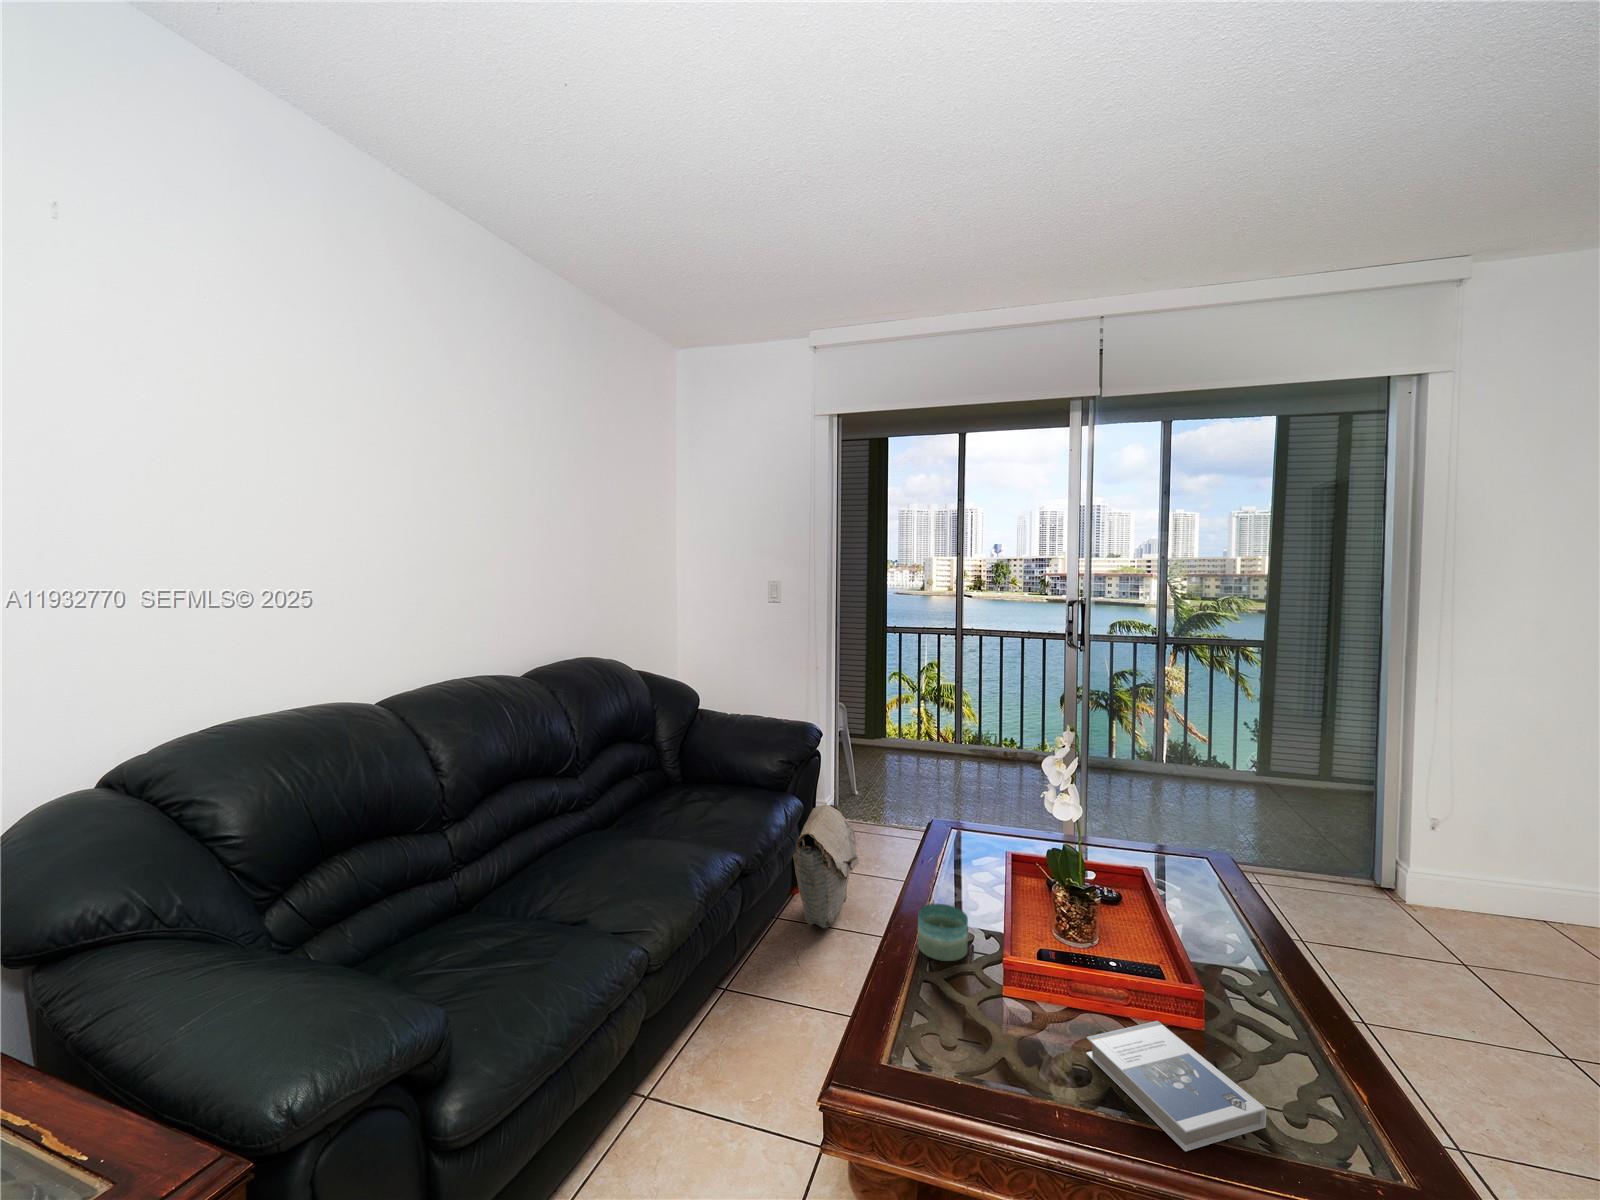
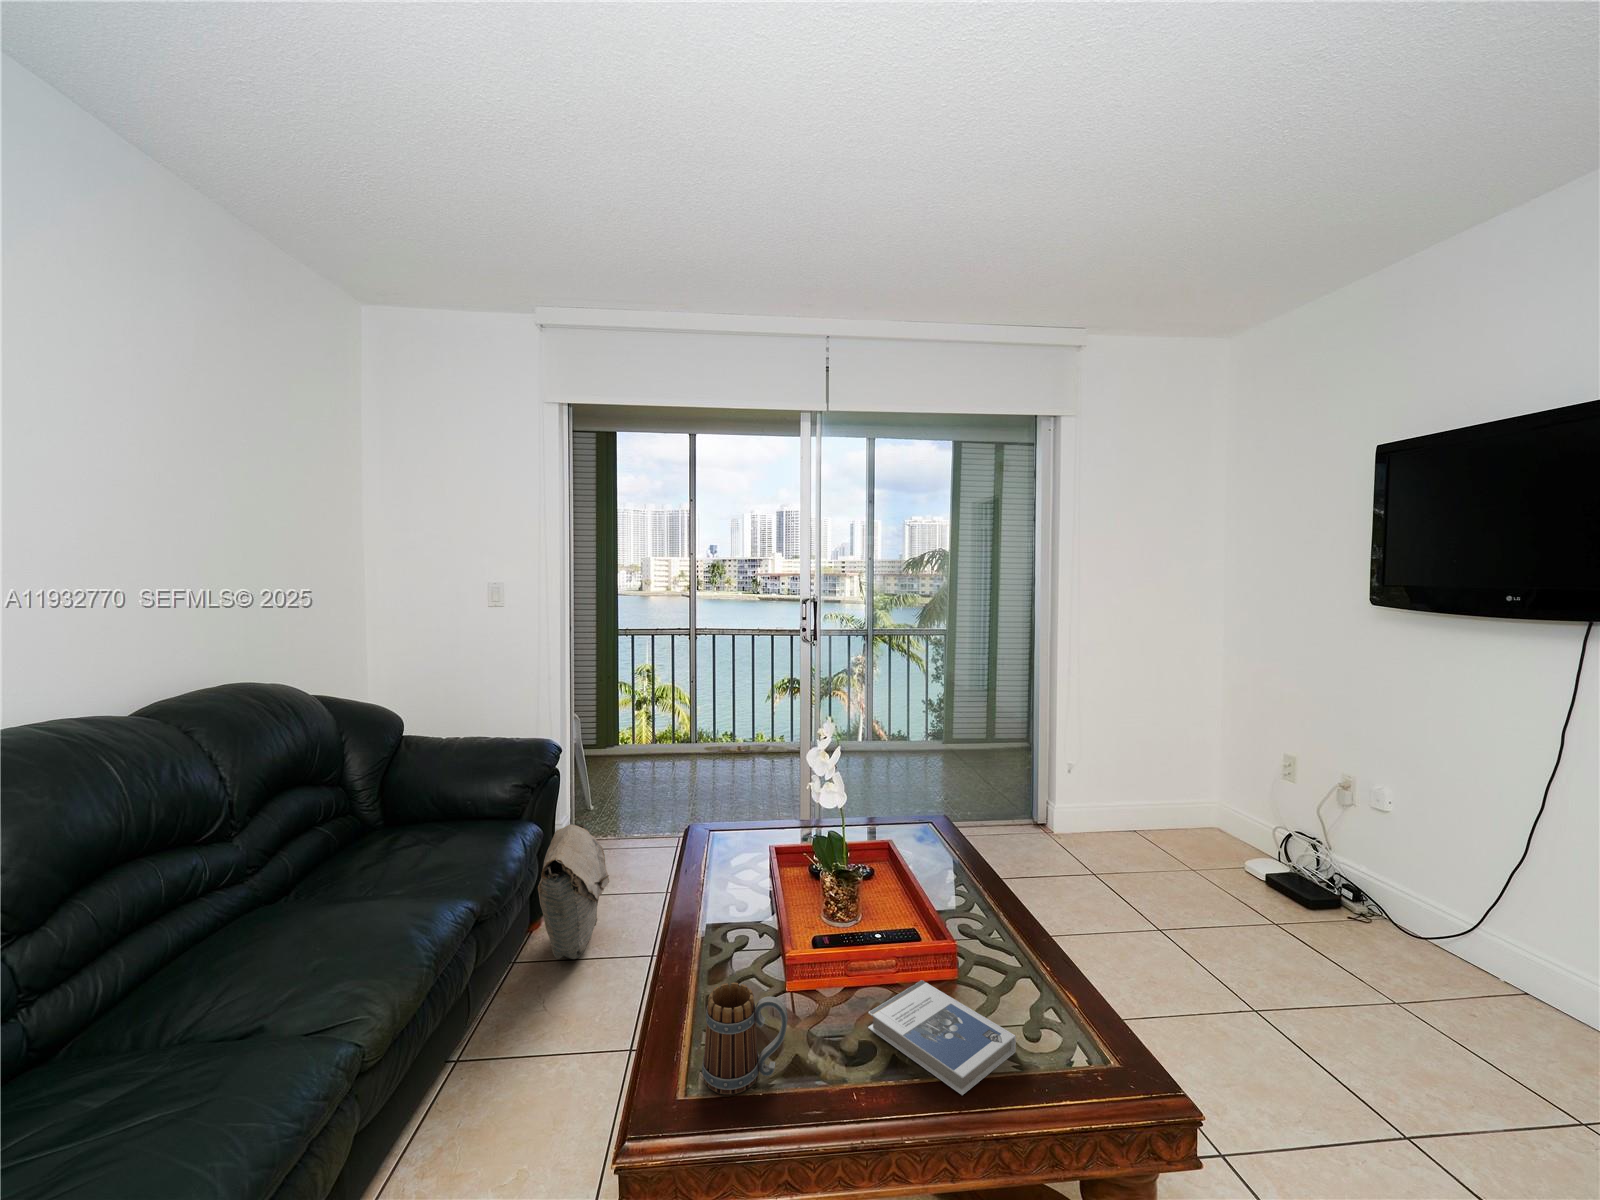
candle: present [918,904,968,961] -> none [694,911,745,969]
mug: none [907,969,992,1076] -> present [702,983,788,1095]

